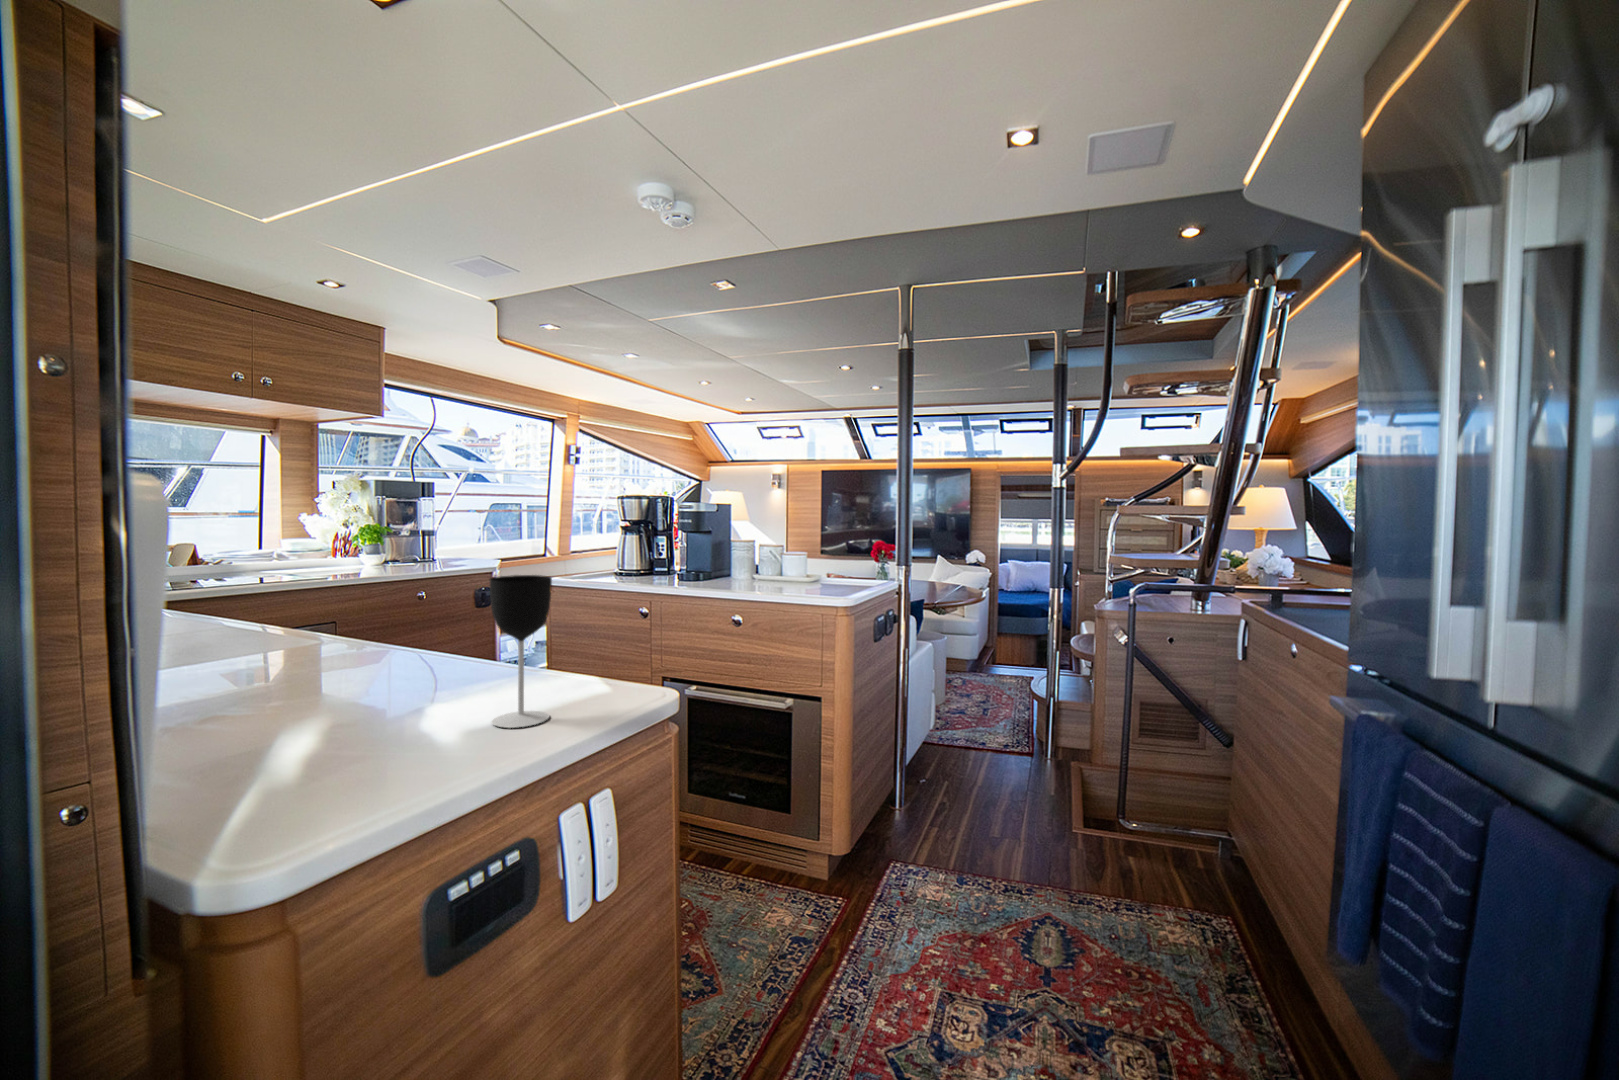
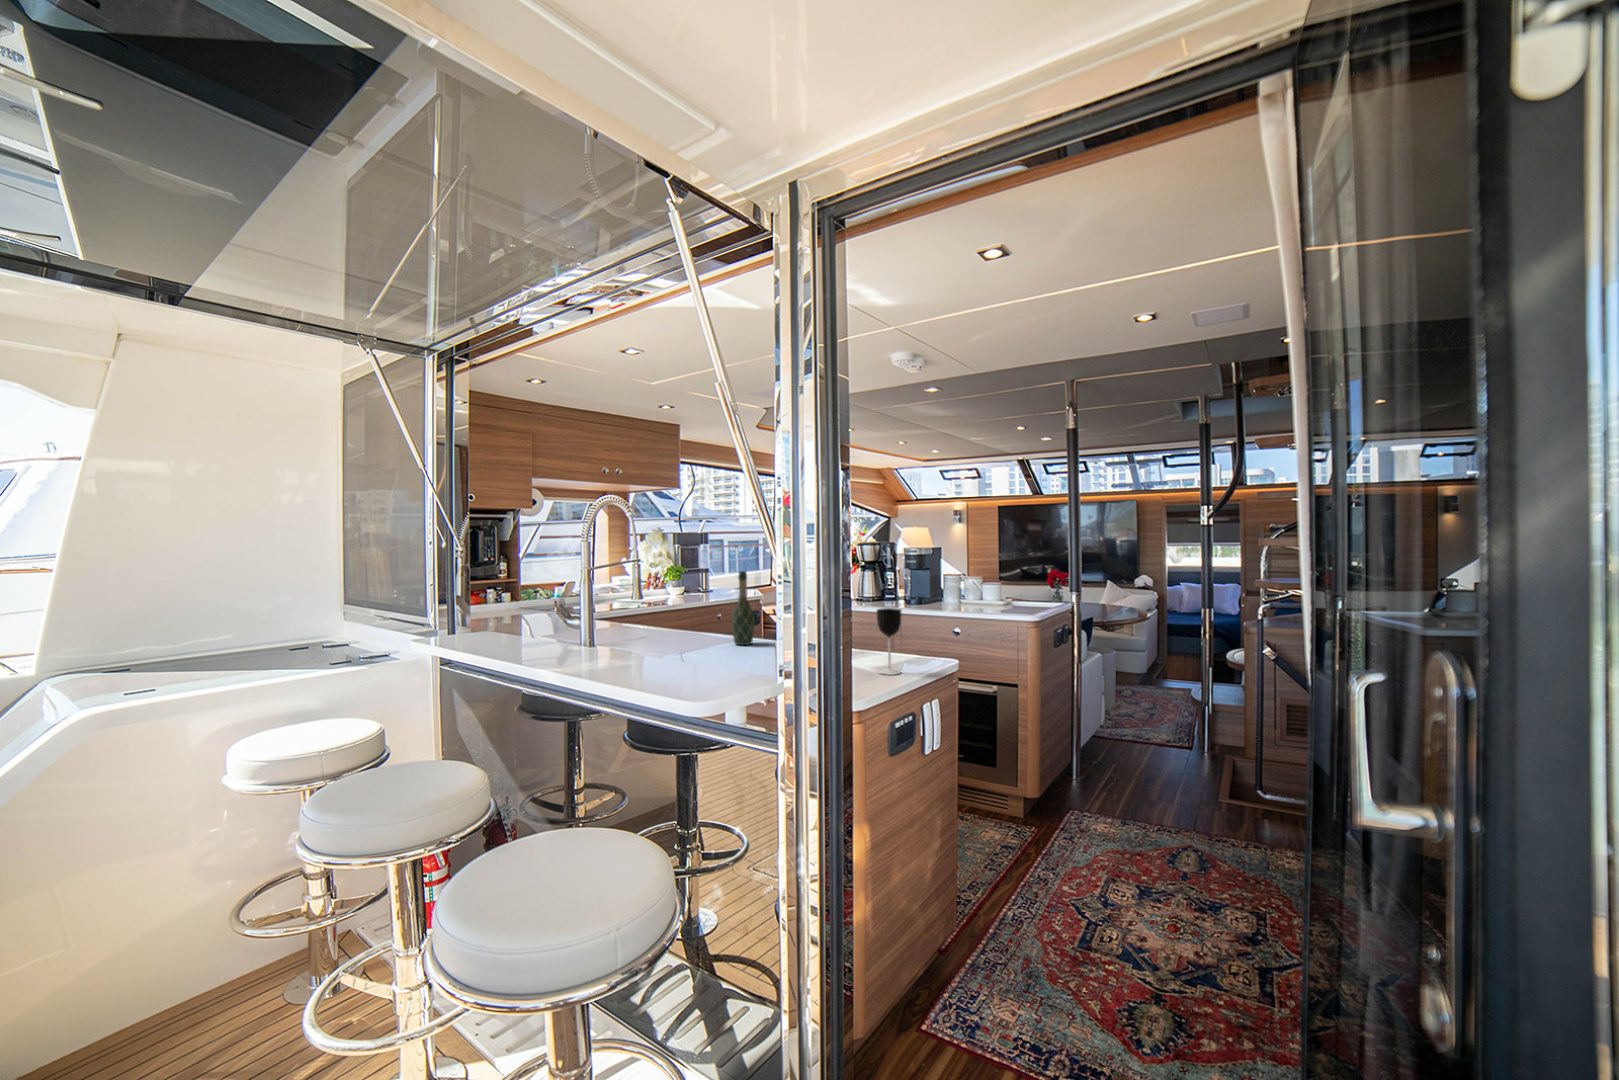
wine bottle: none [246,503,309,656] -> present [731,571,755,645]

